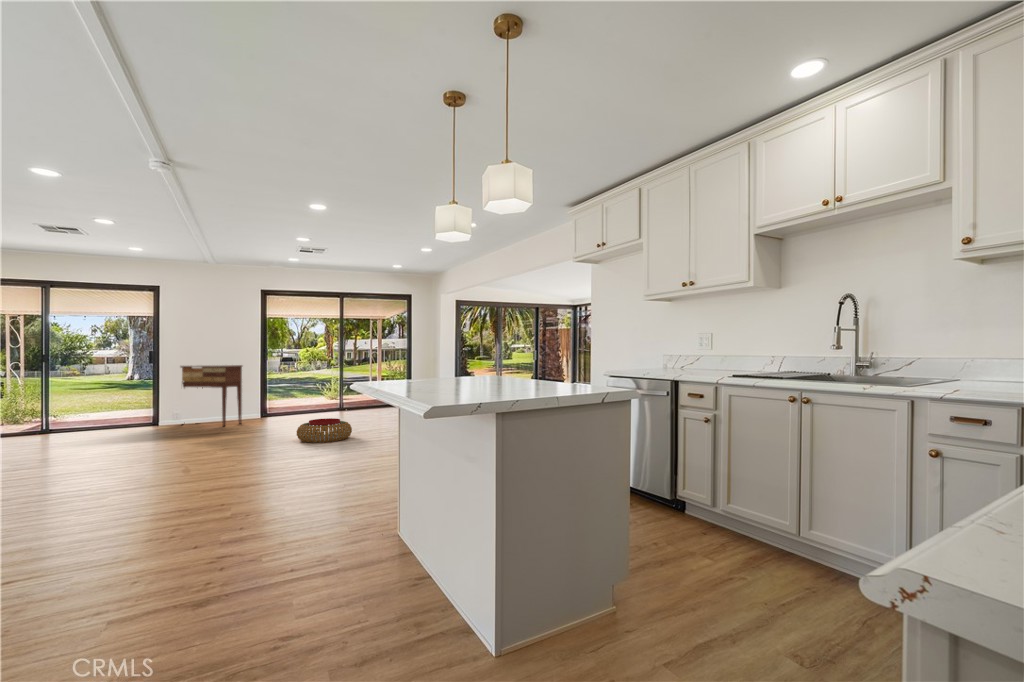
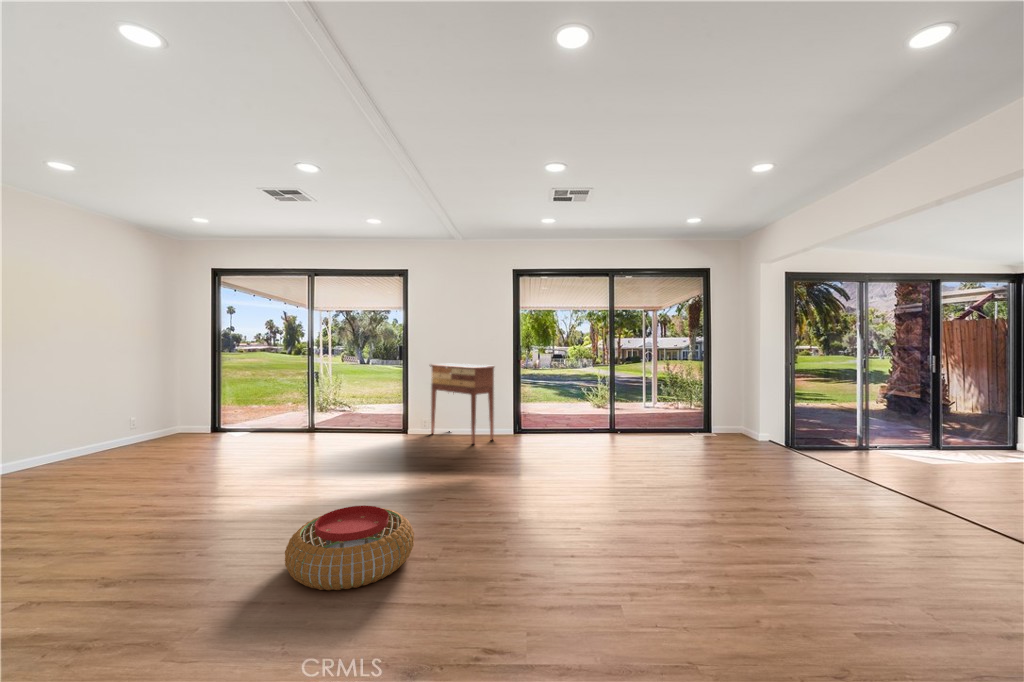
pouf: present [297,418,352,443] -> present [285,506,414,590]

